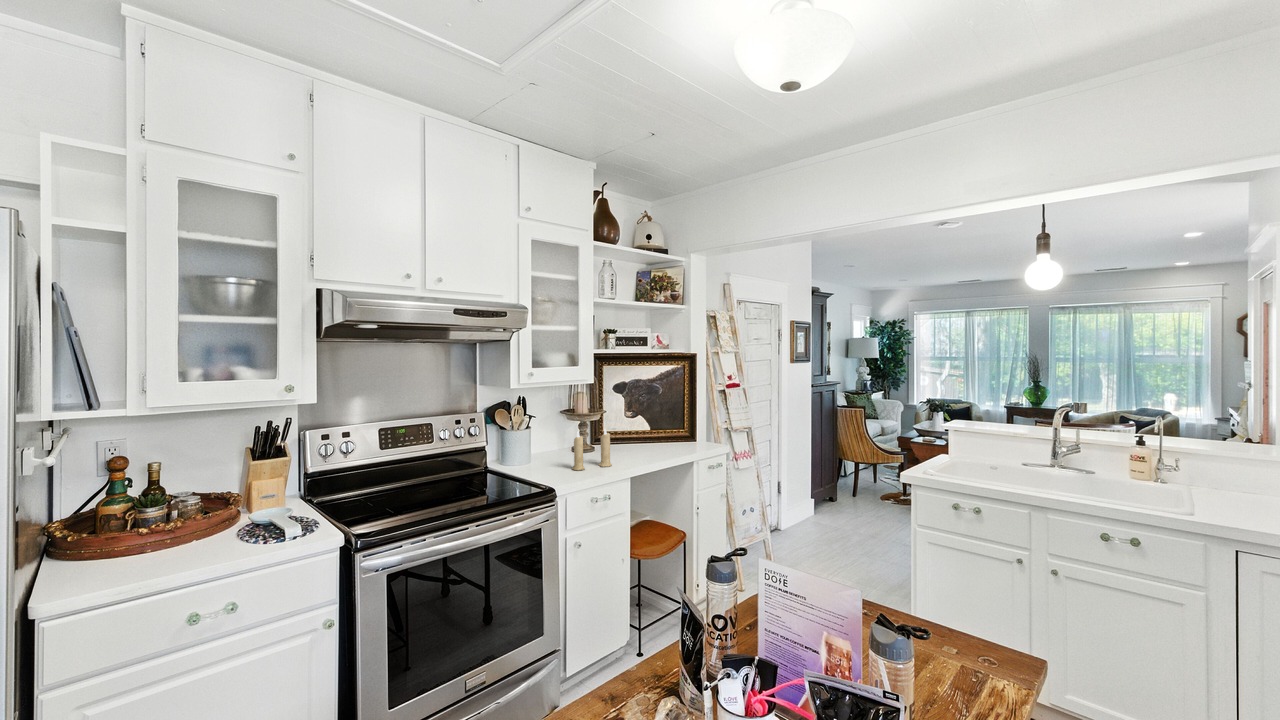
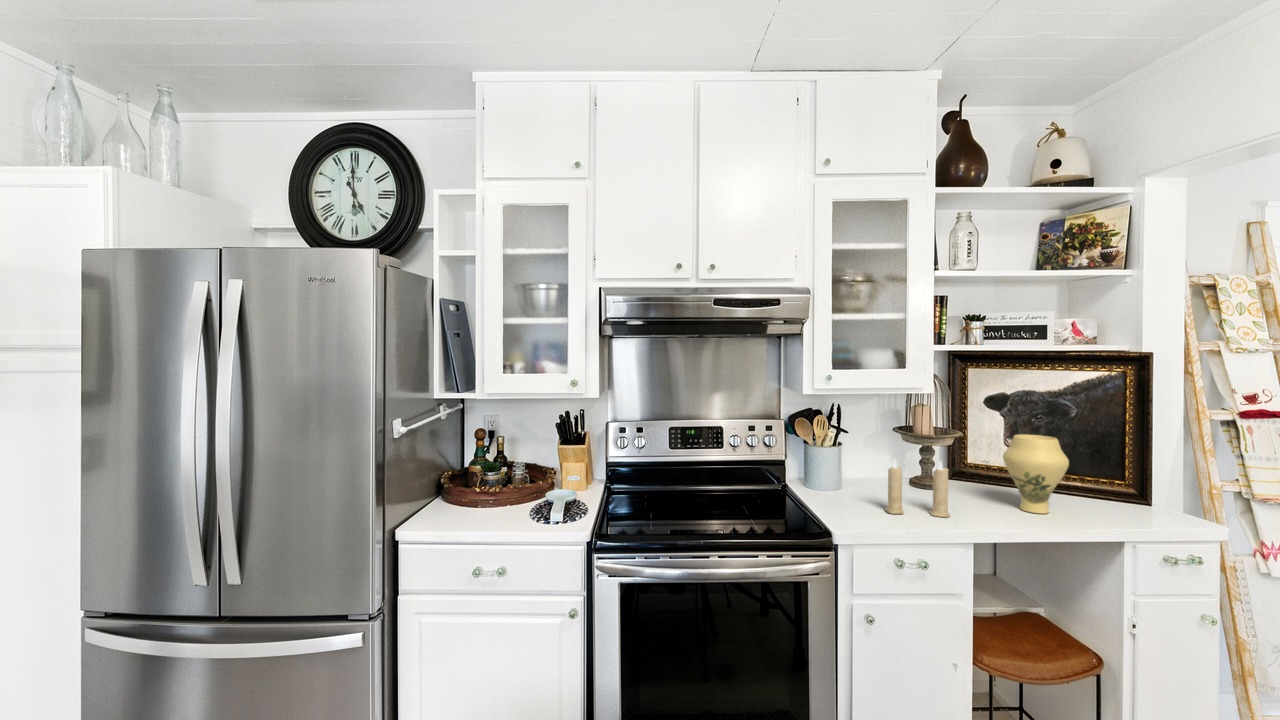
vase: none [633,406,667,455] -> present [1003,434,1069,514]

